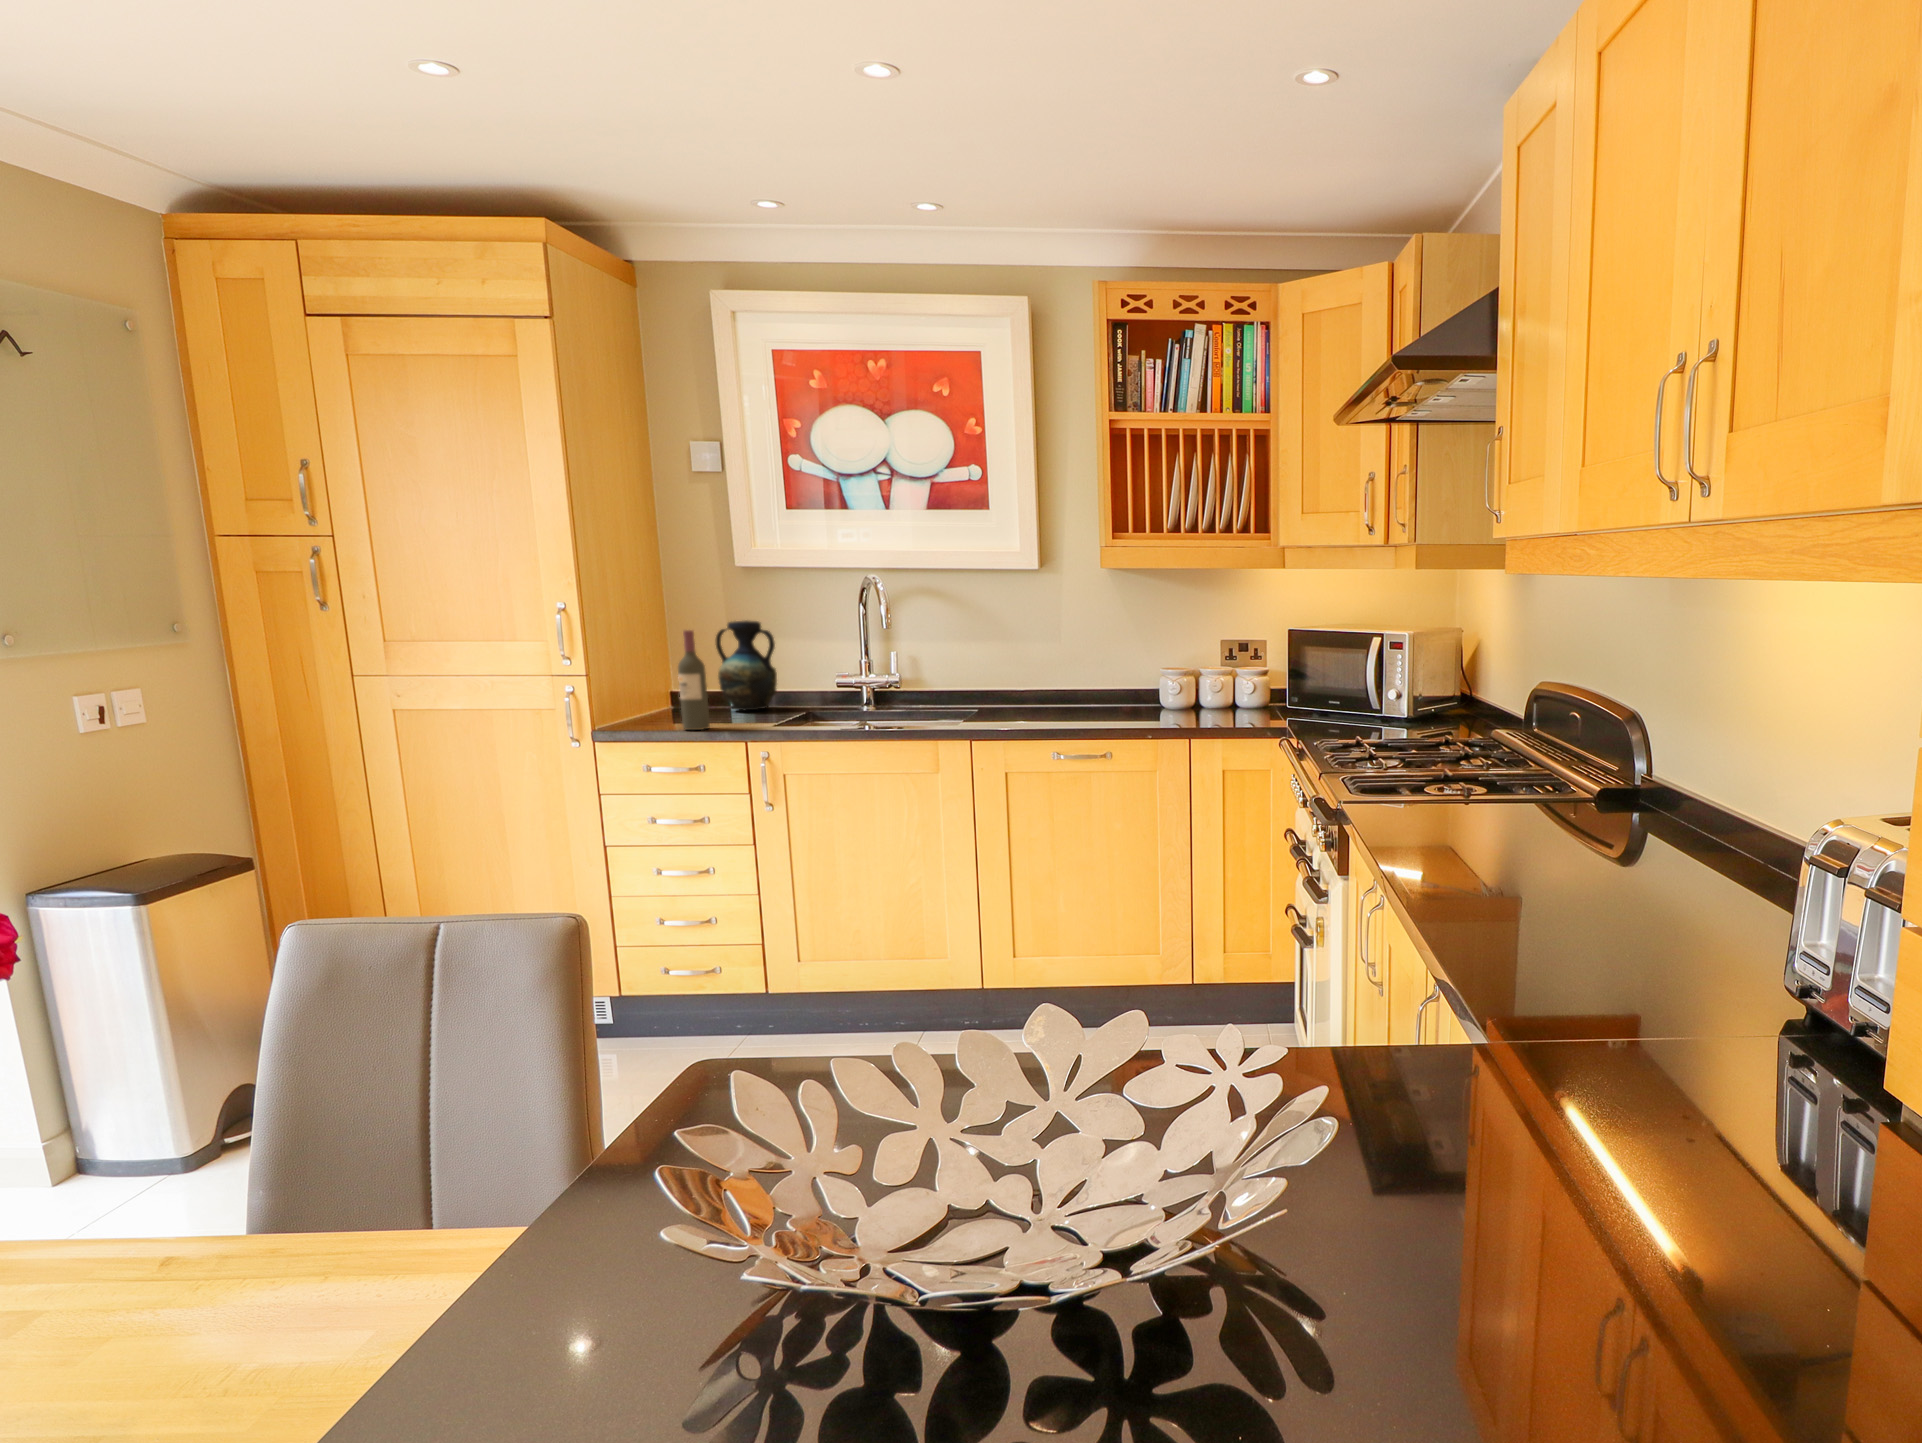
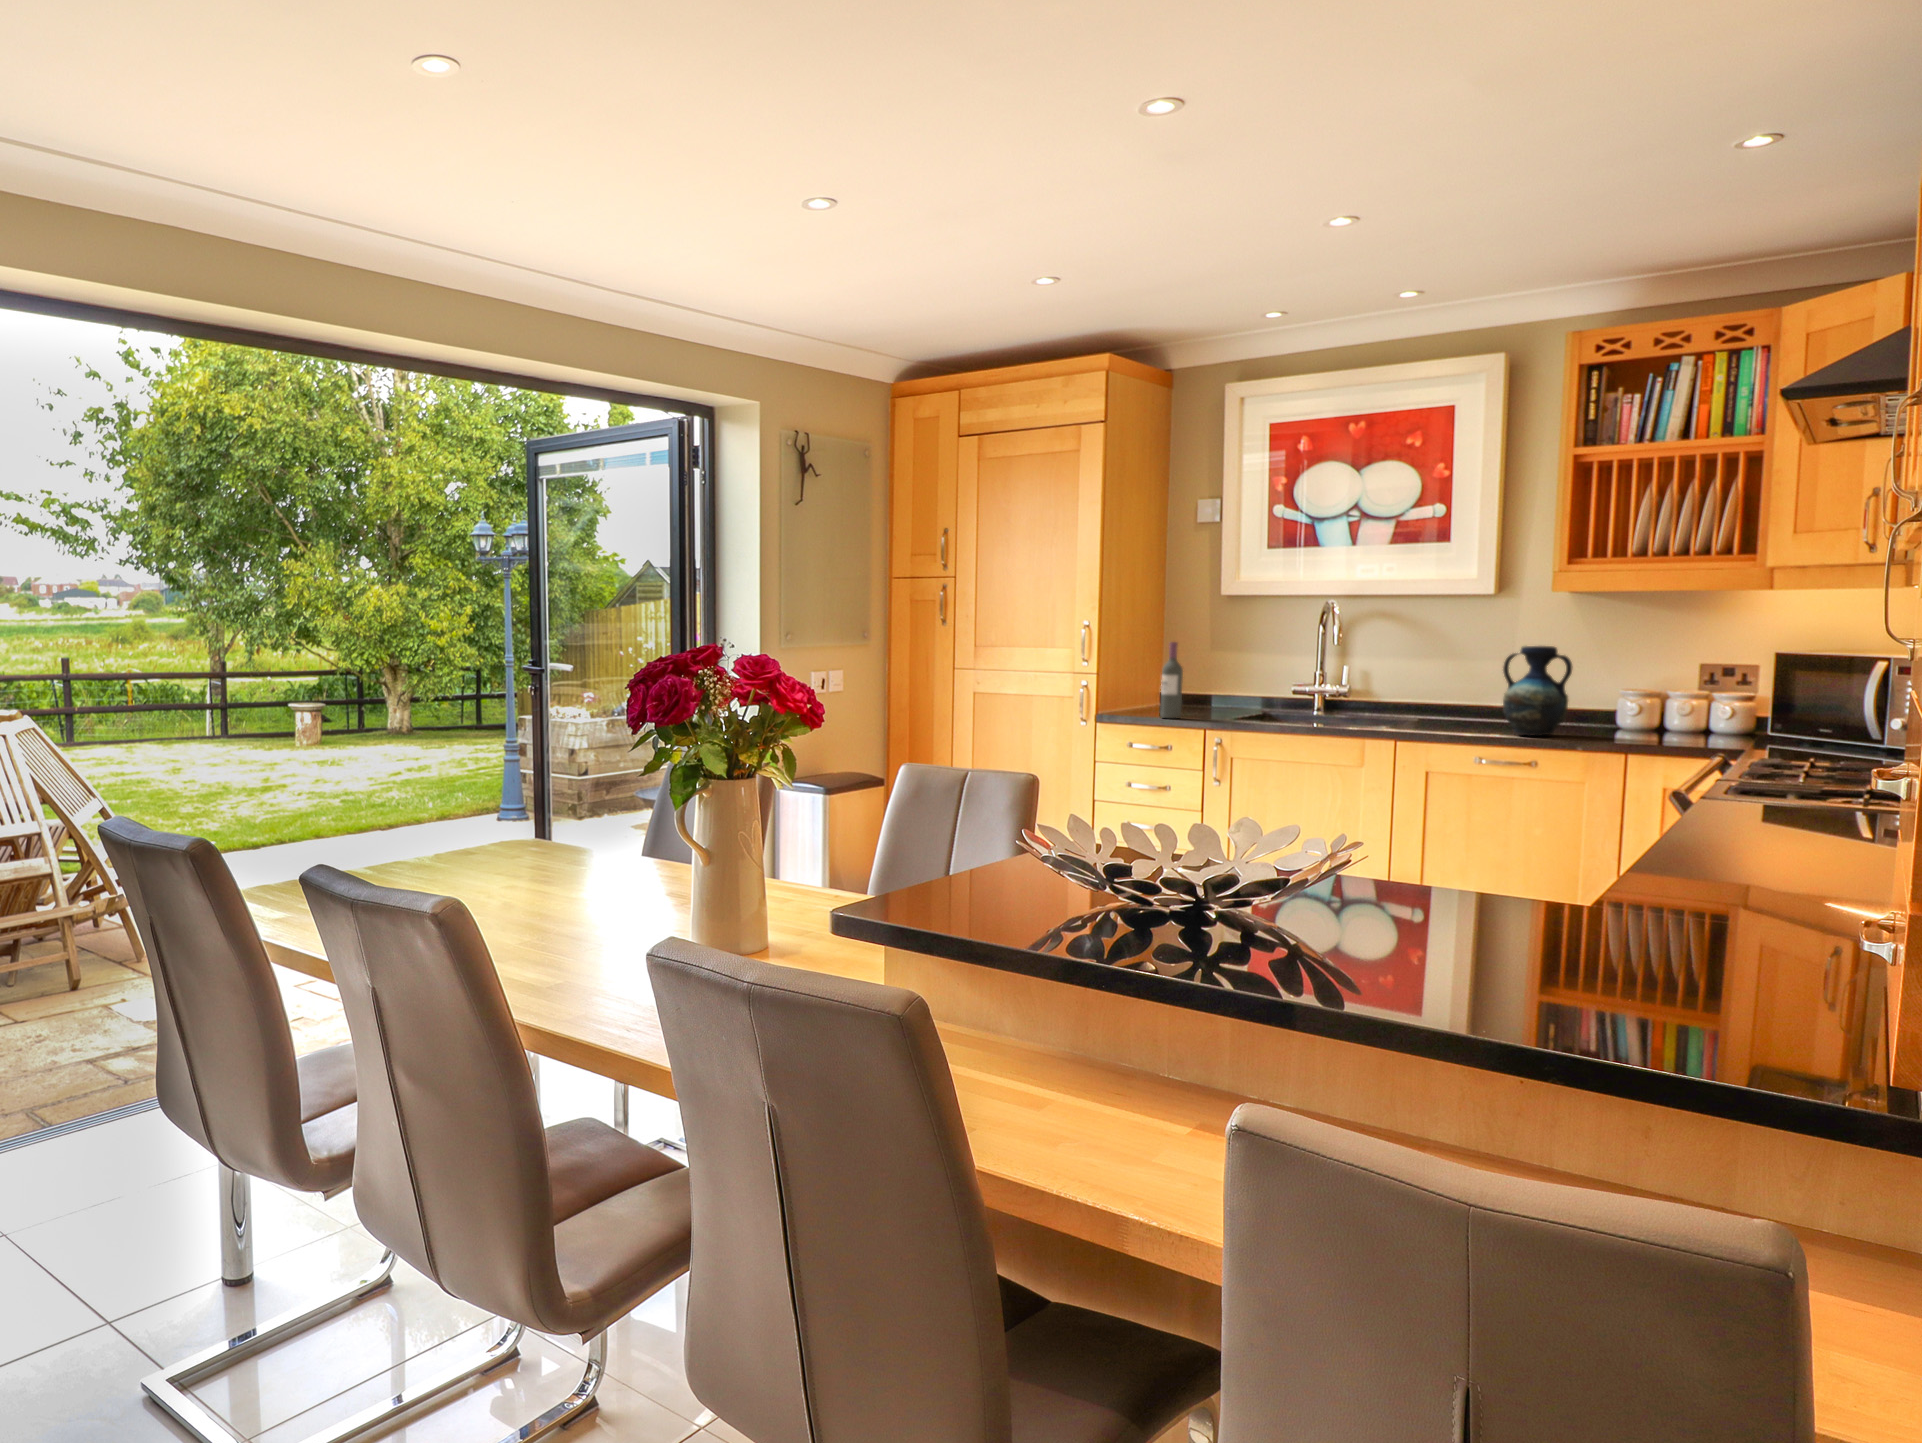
vase: present [715,621,777,710] -> present [1503,646,1572,736]

